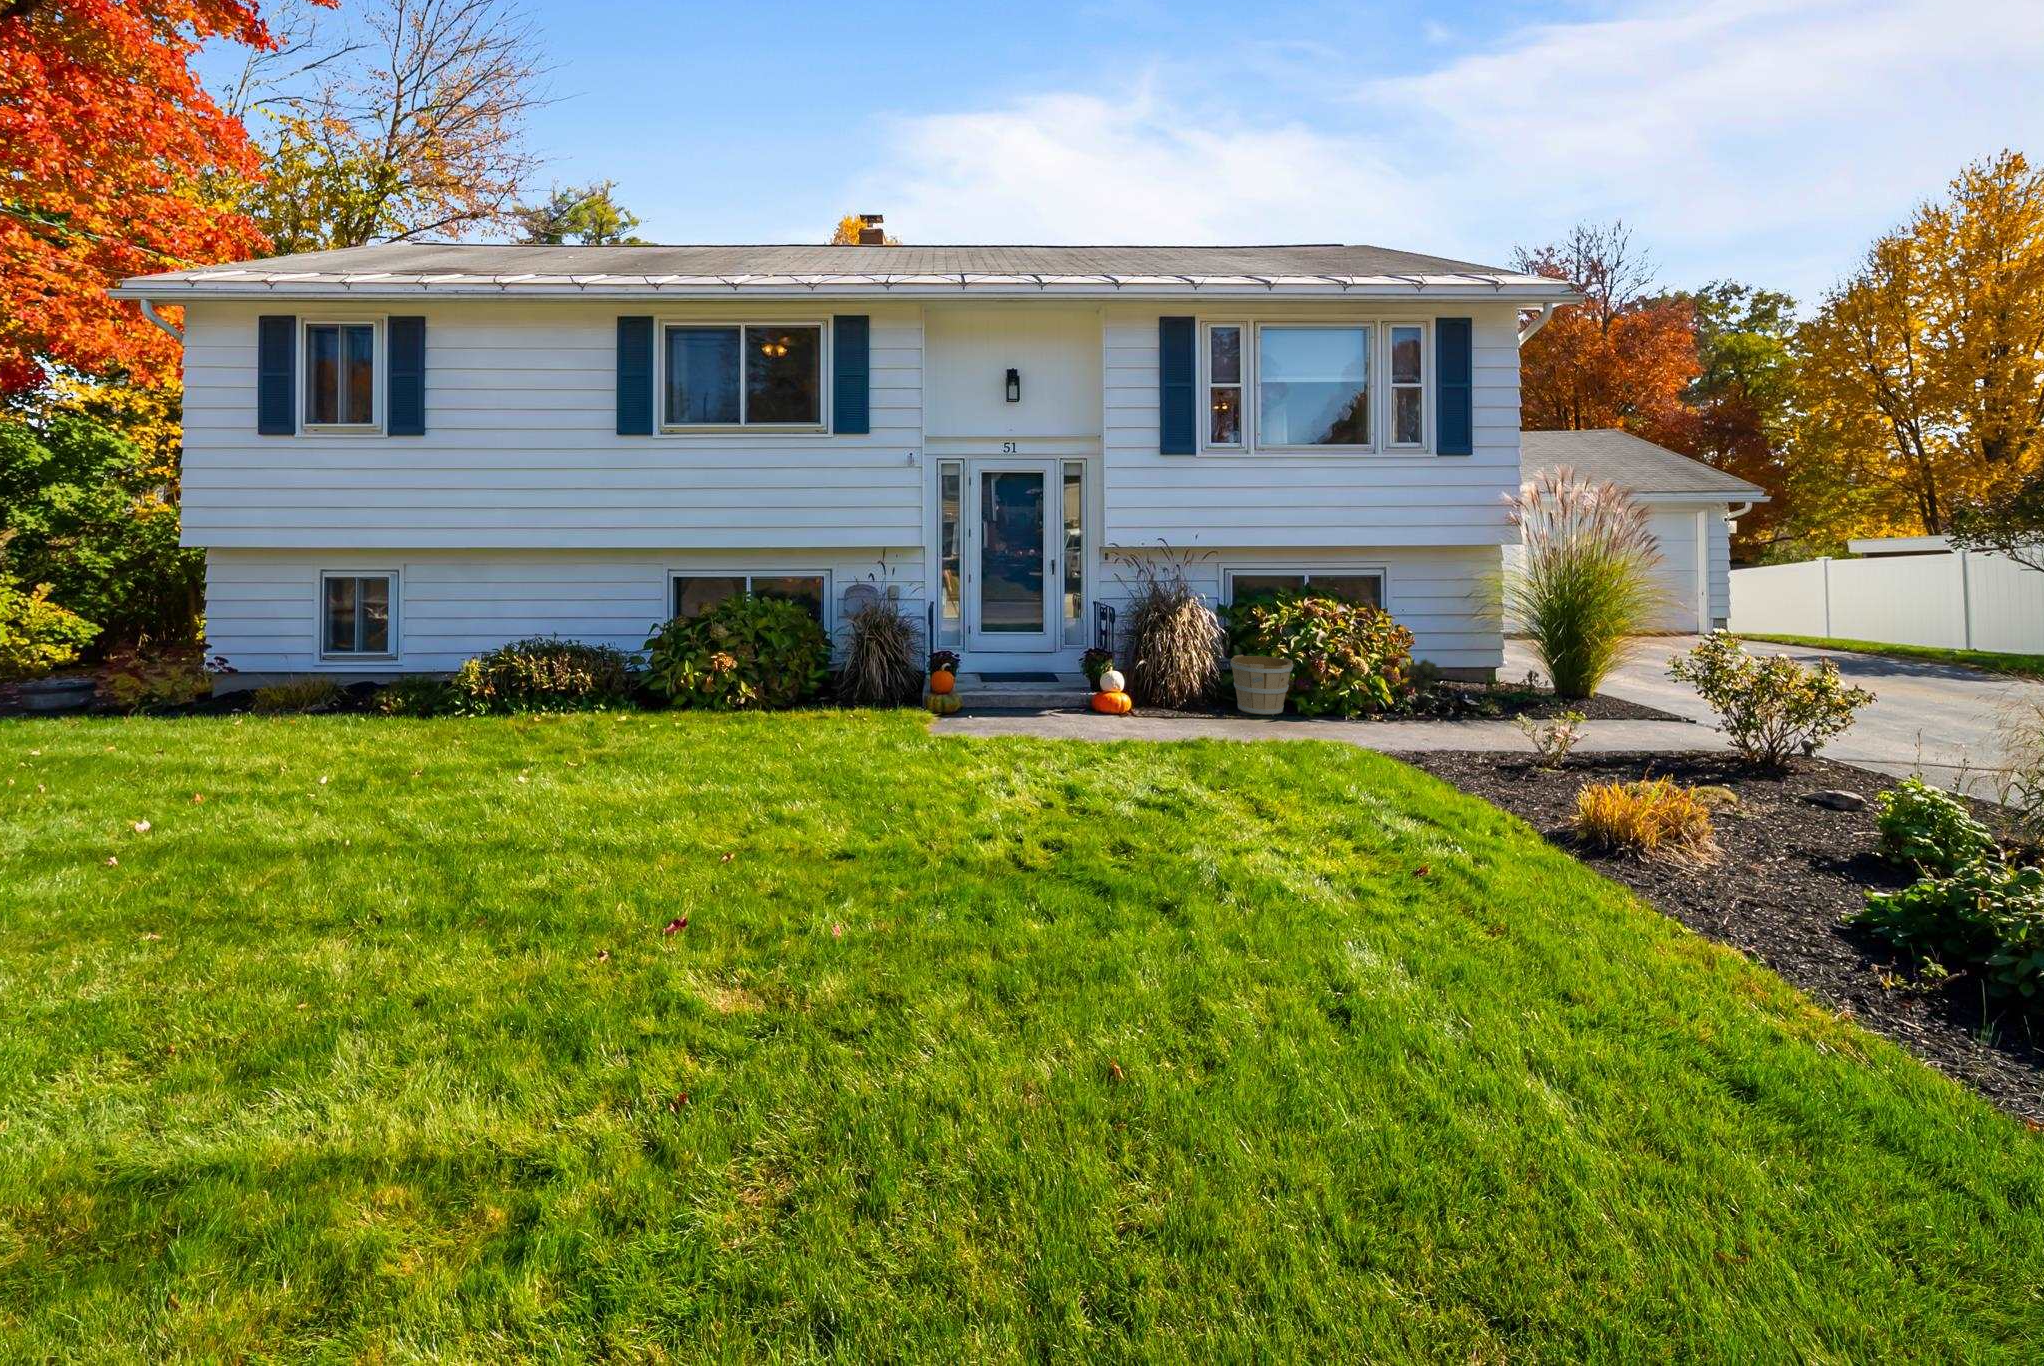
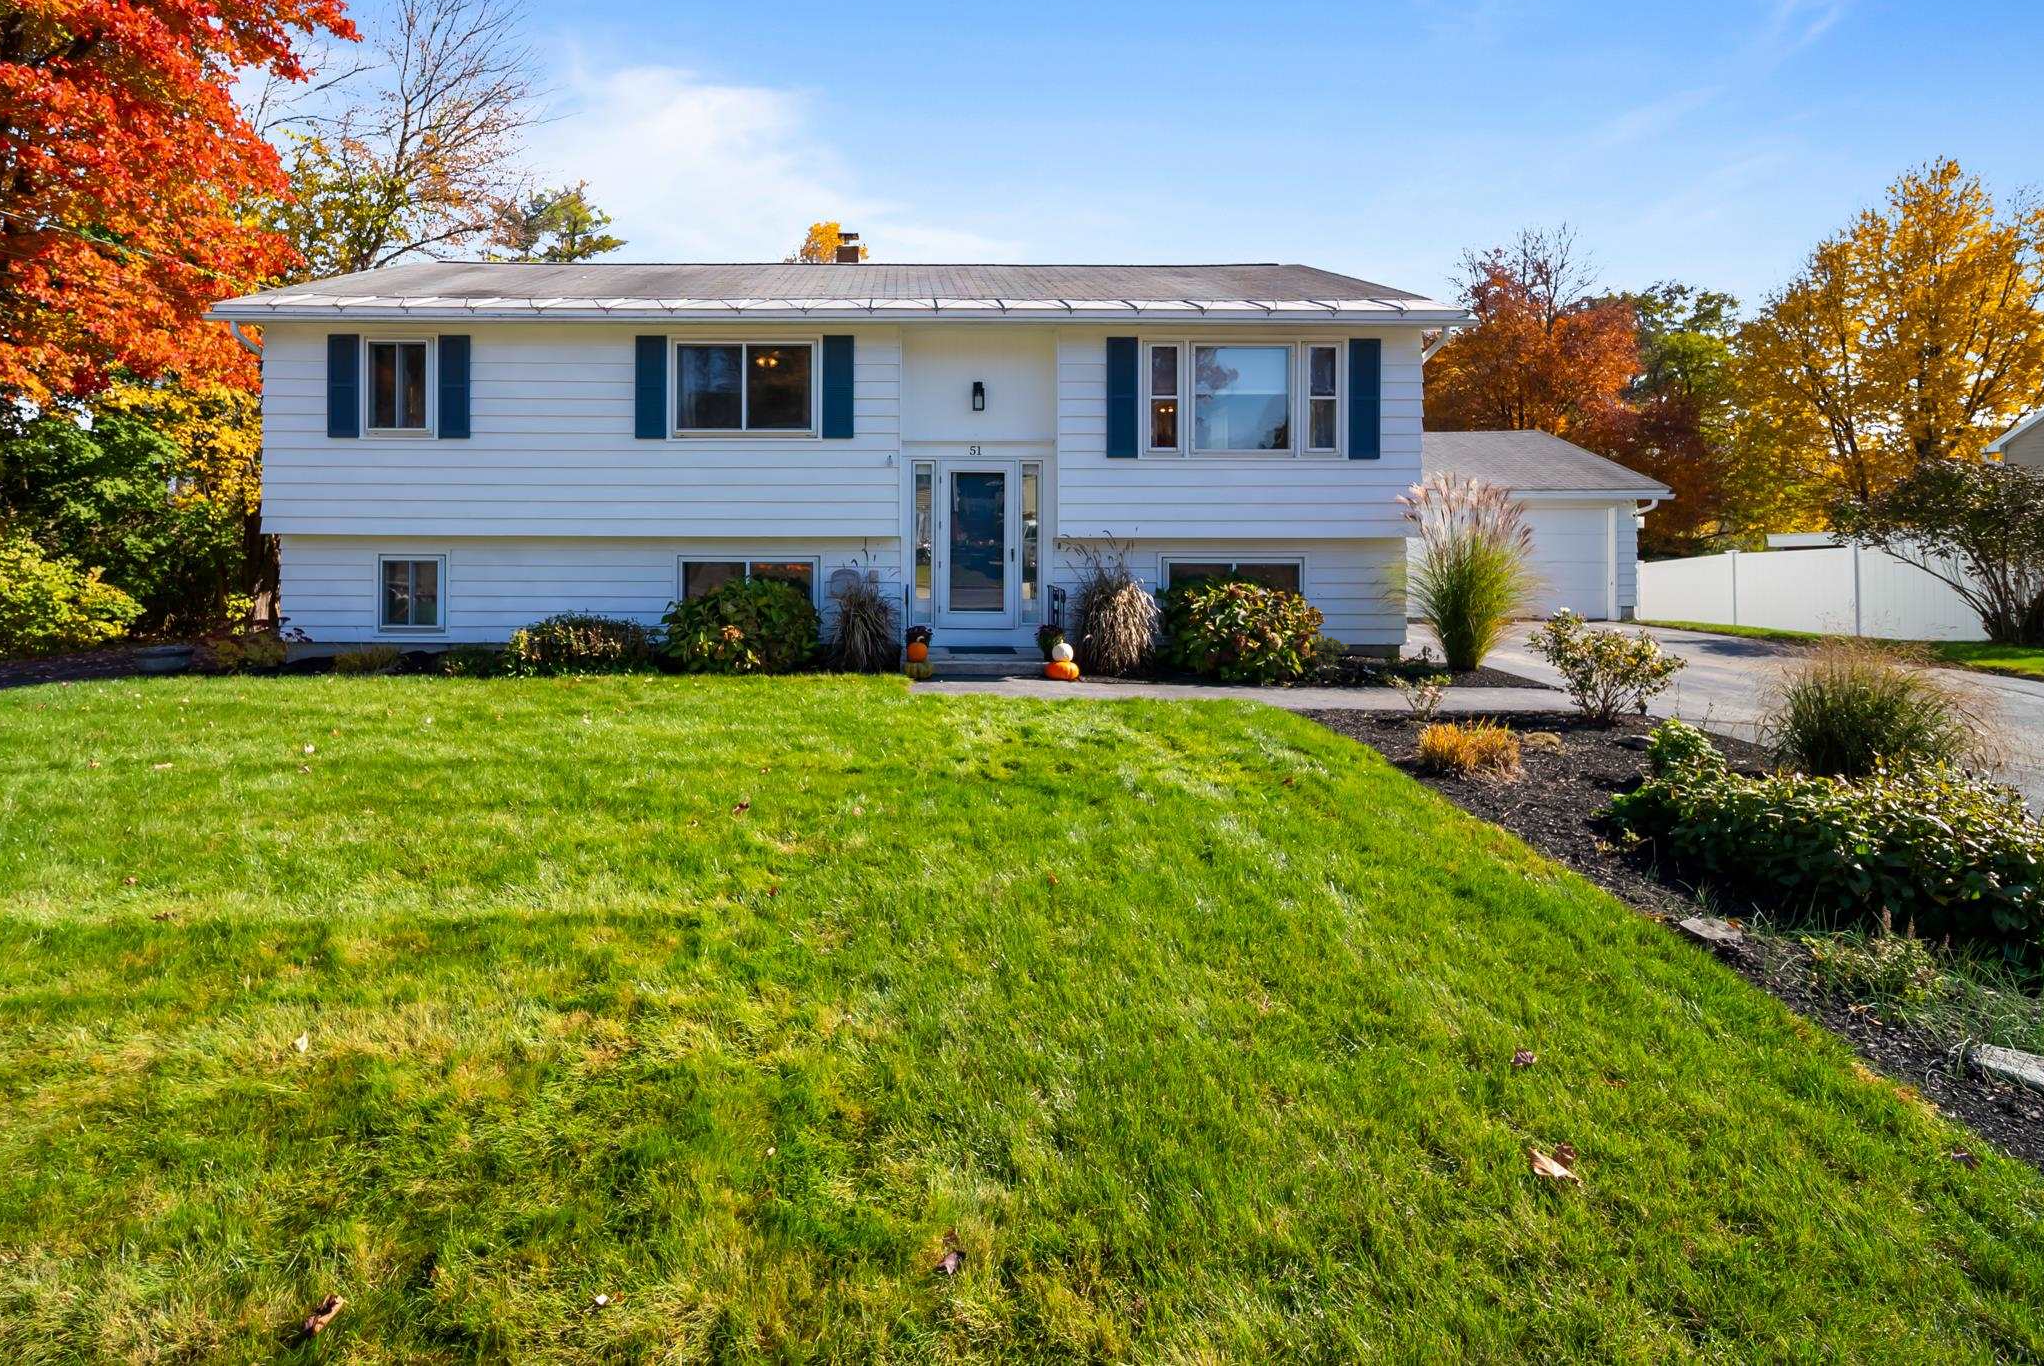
wooden bucket: present [1230,655,1293,714] -> none [1164,633,1218,683]

